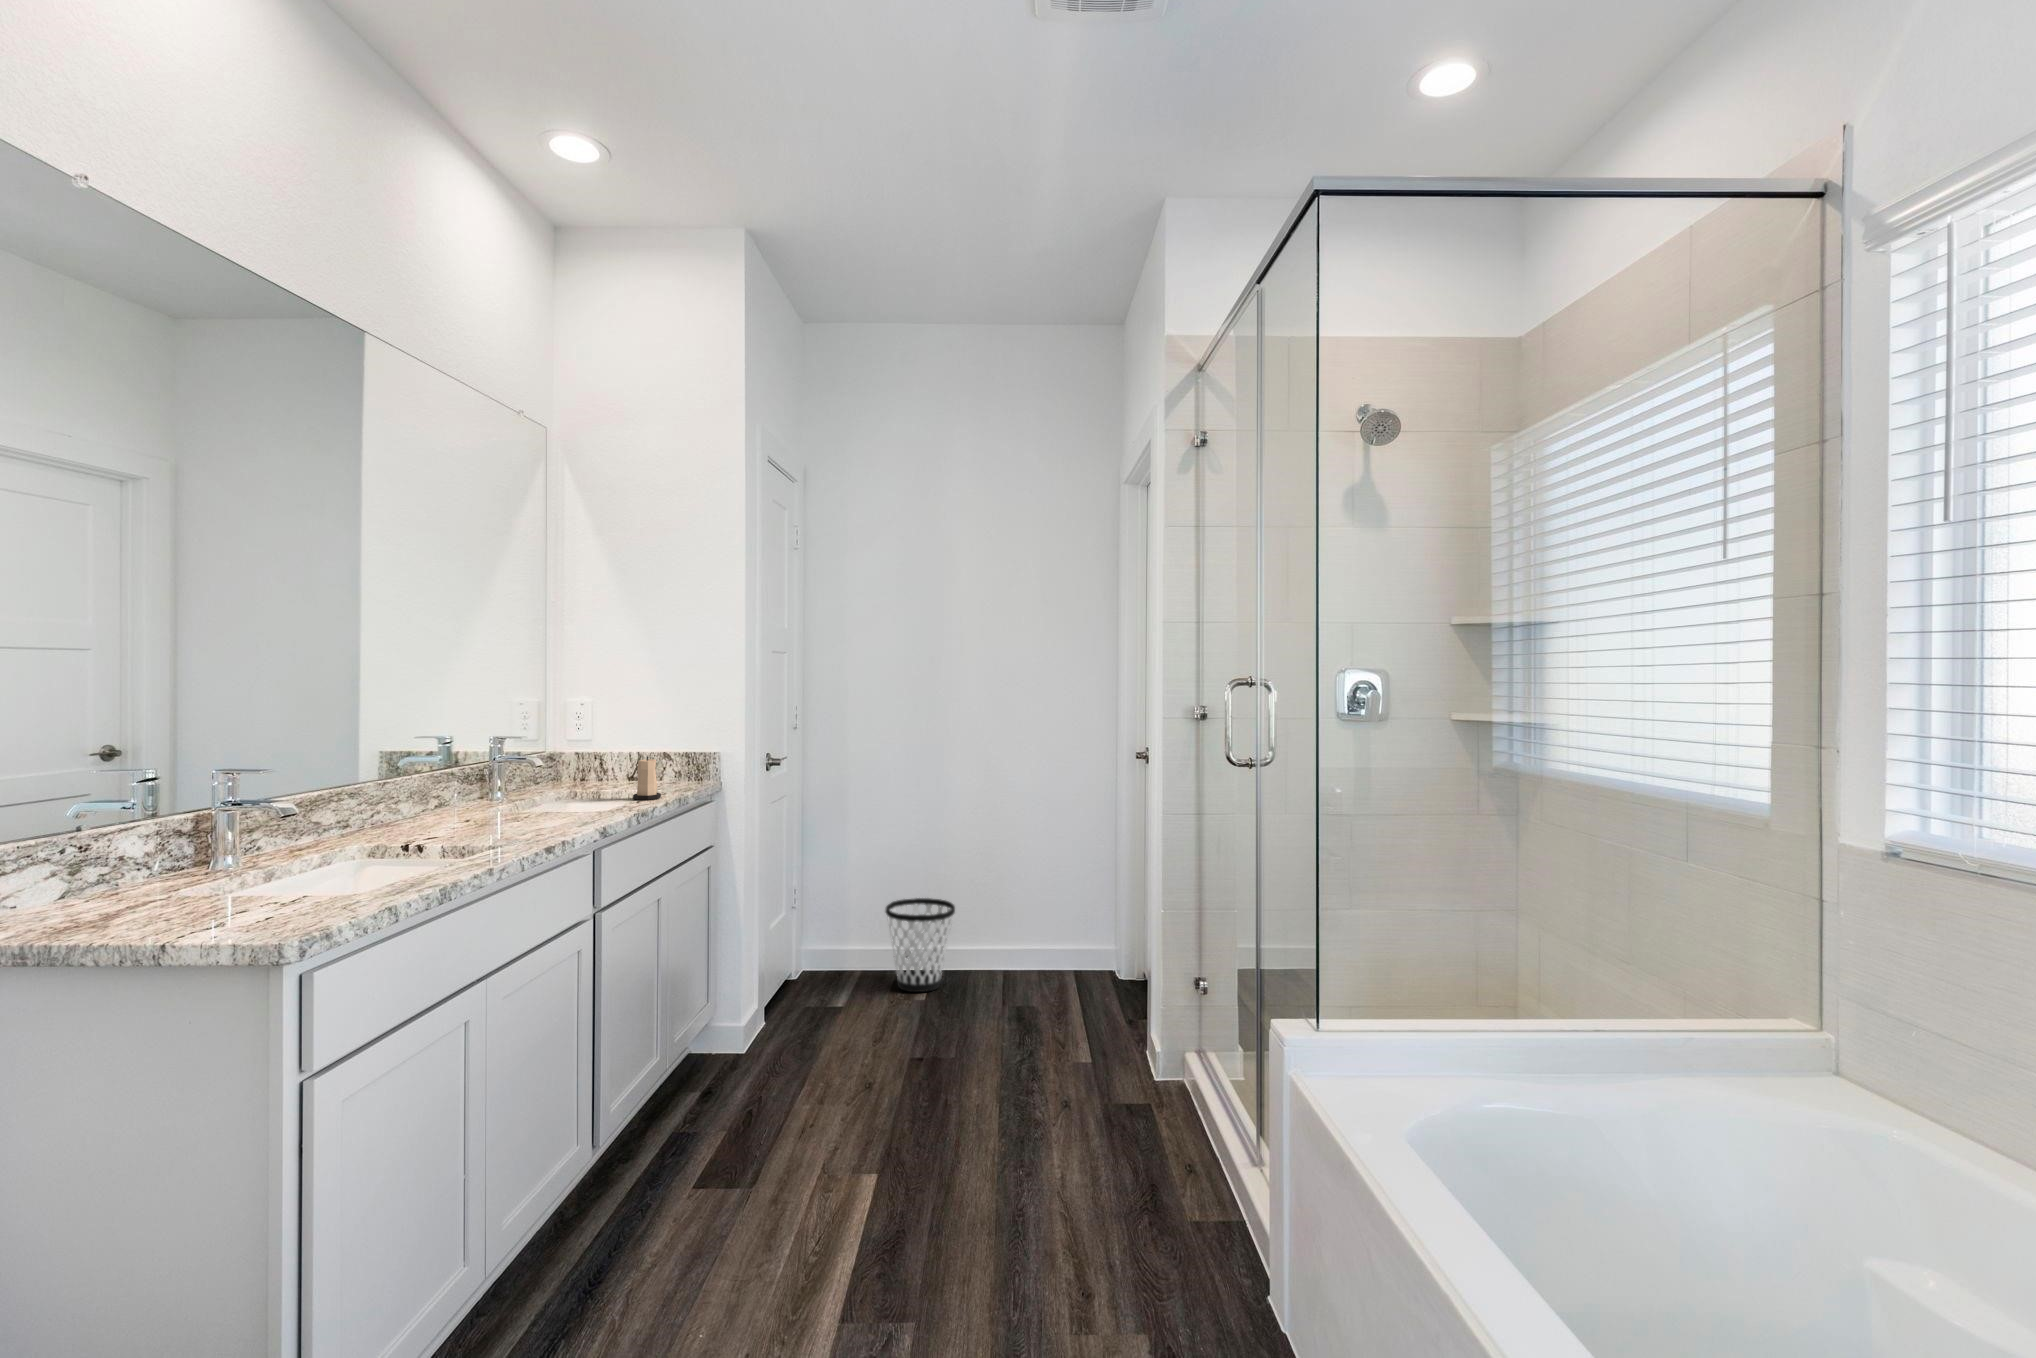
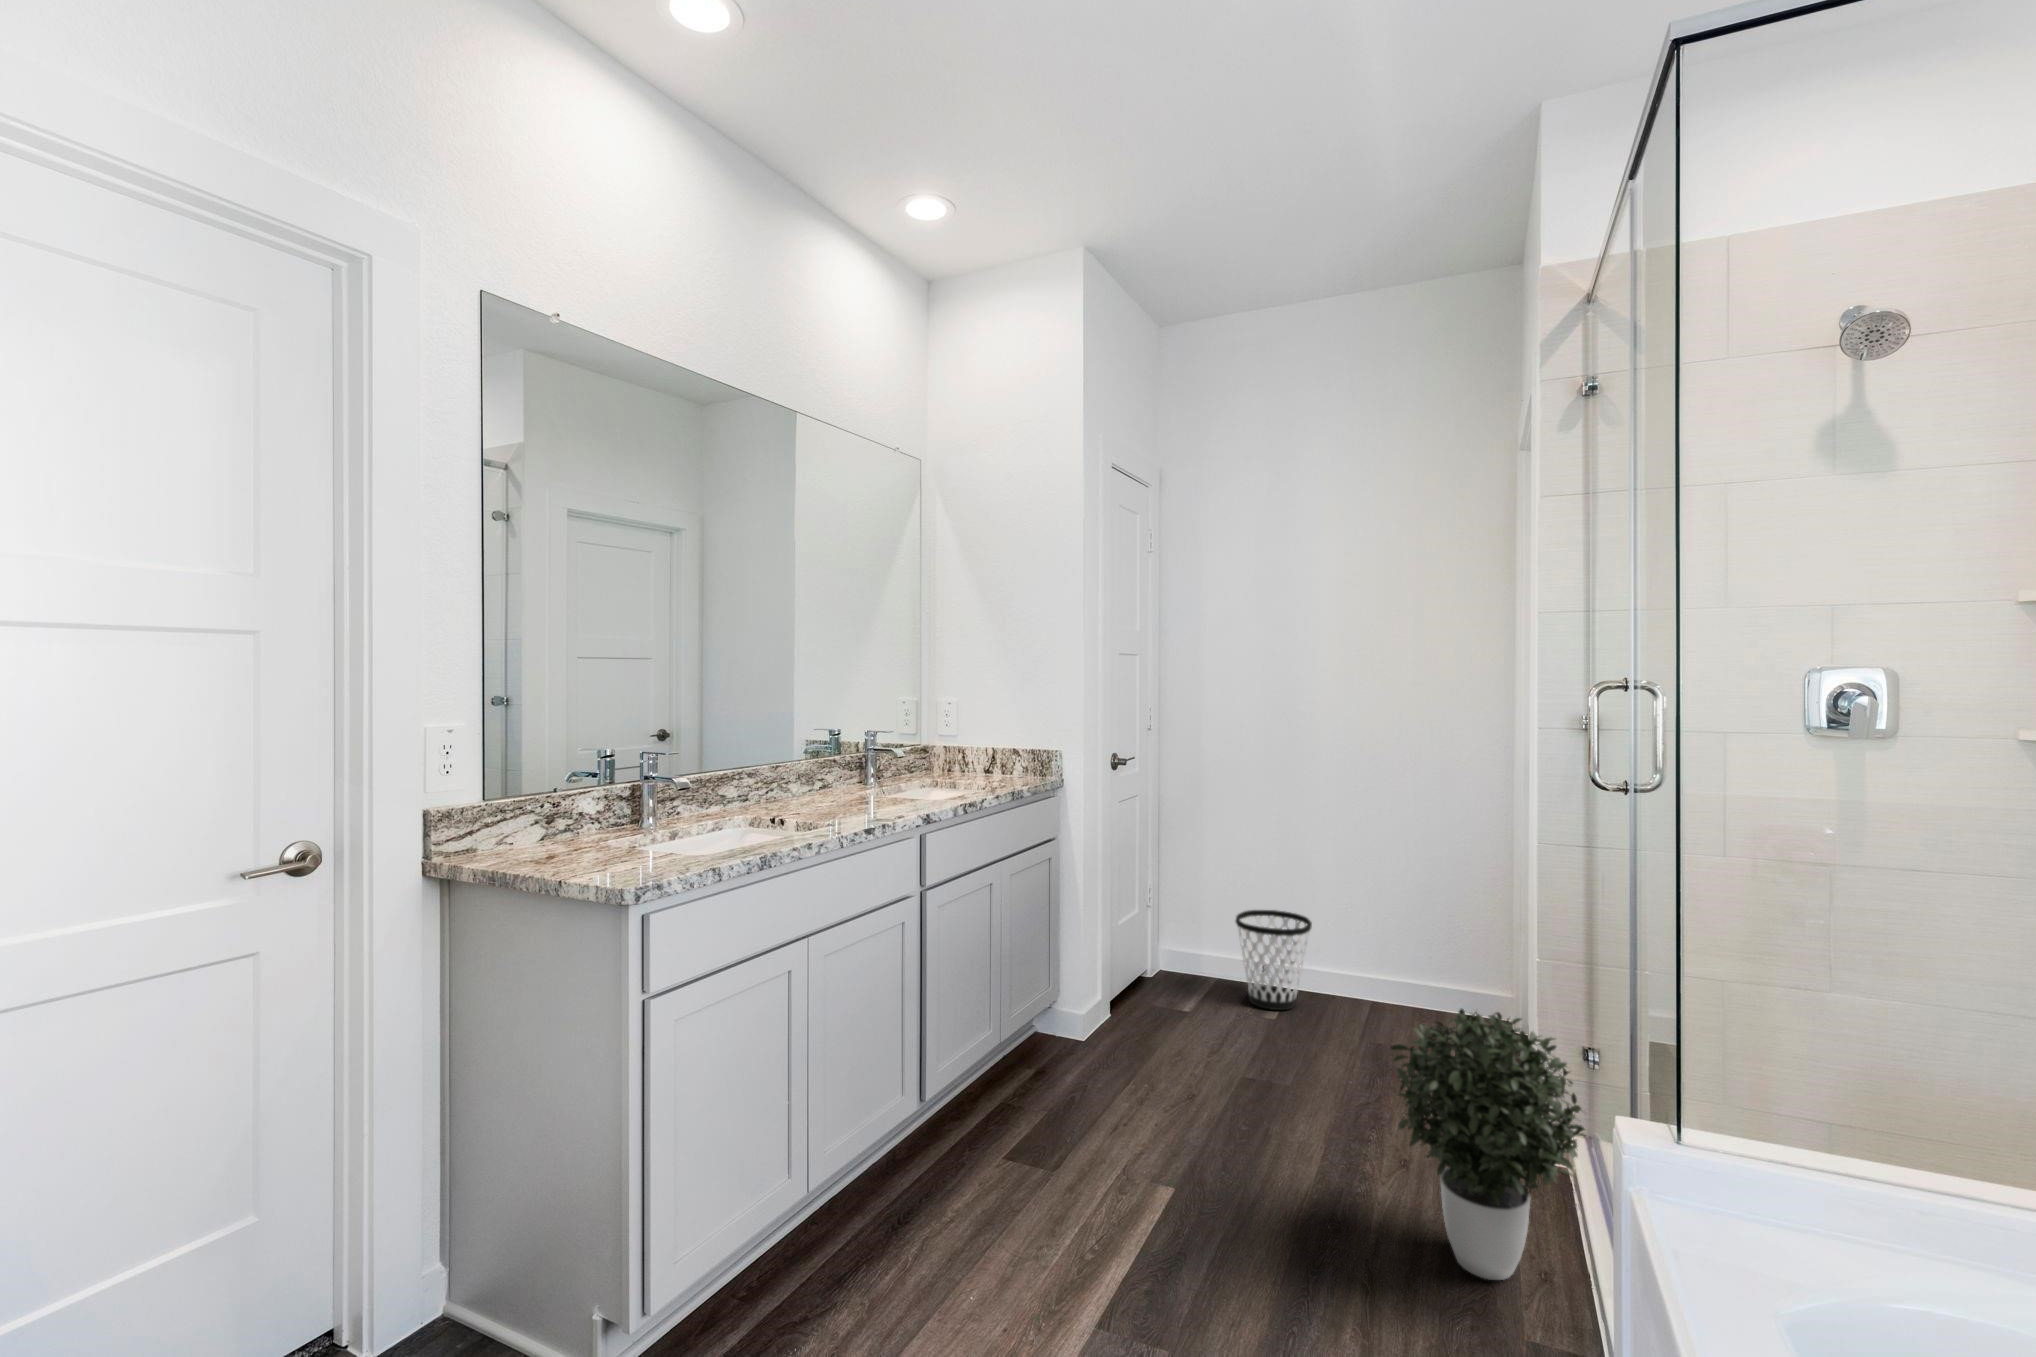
candle: present [633,756,661,800] -> none [976,751,999,791]
potted plant: none [1071,958,1219,1181] -> present [1391,1009,1586,1280]

